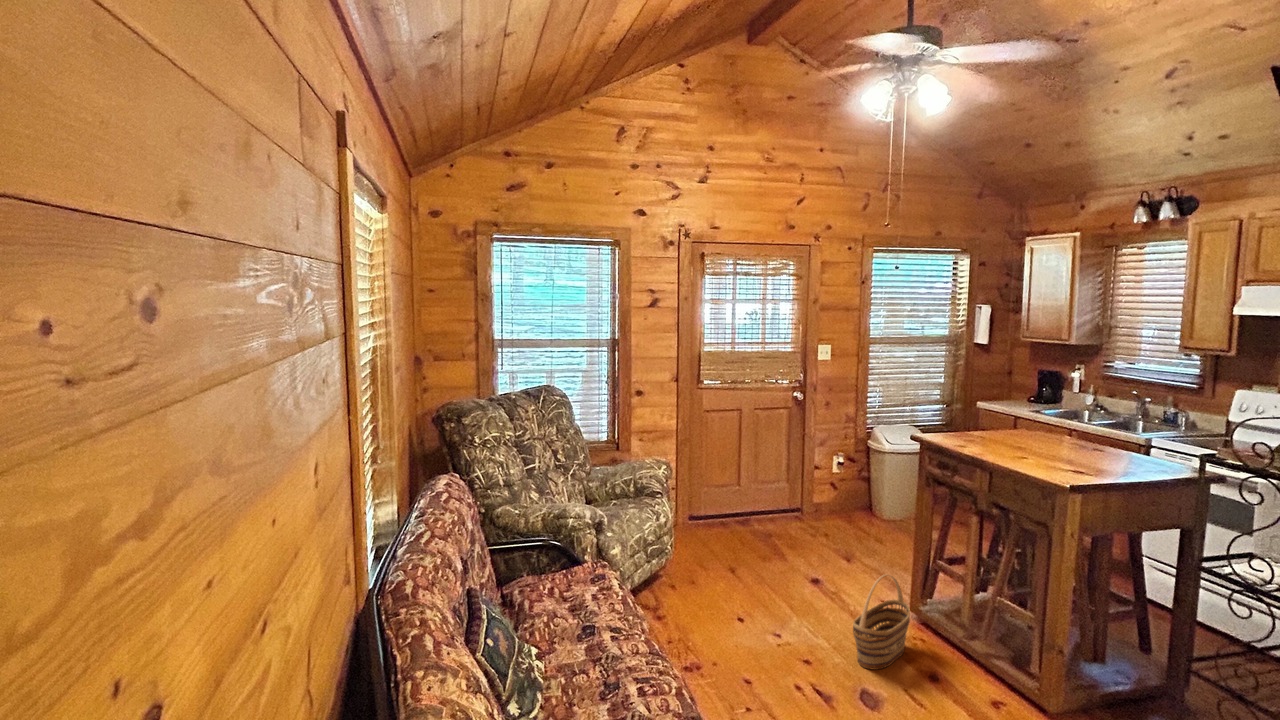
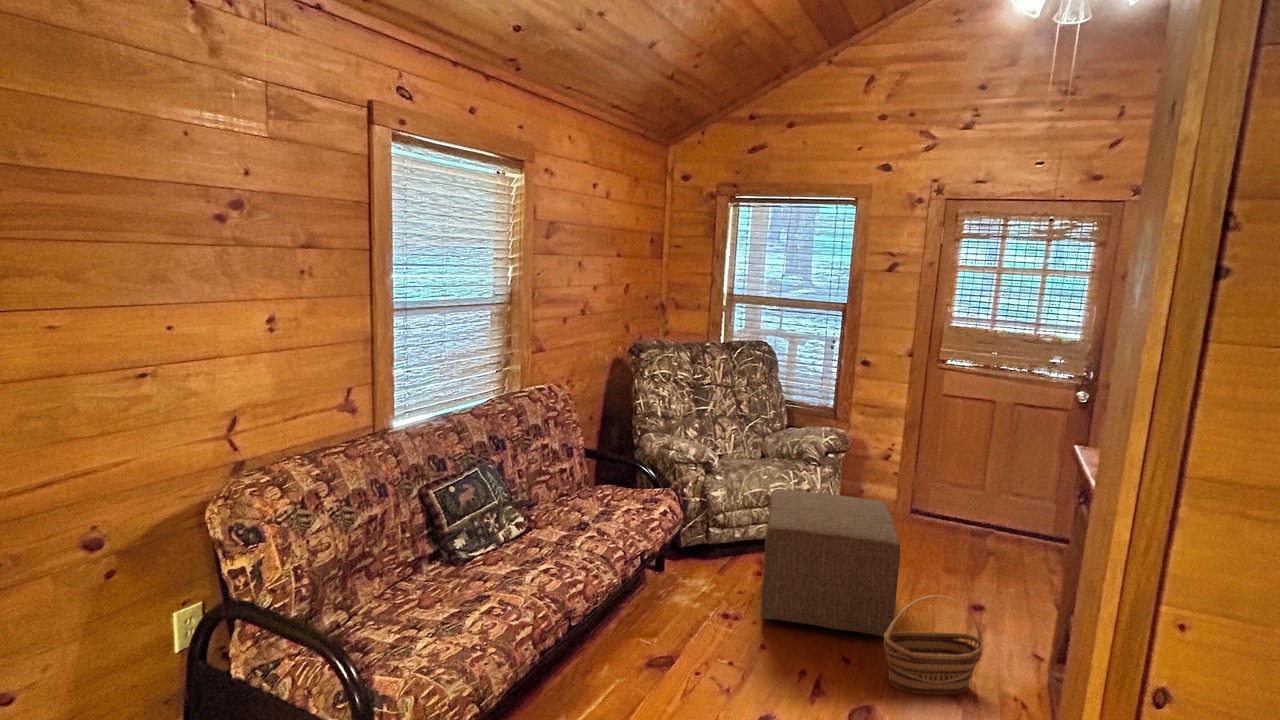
ottoman: none [667,514,825,661] -> present [761,489,900,637]

